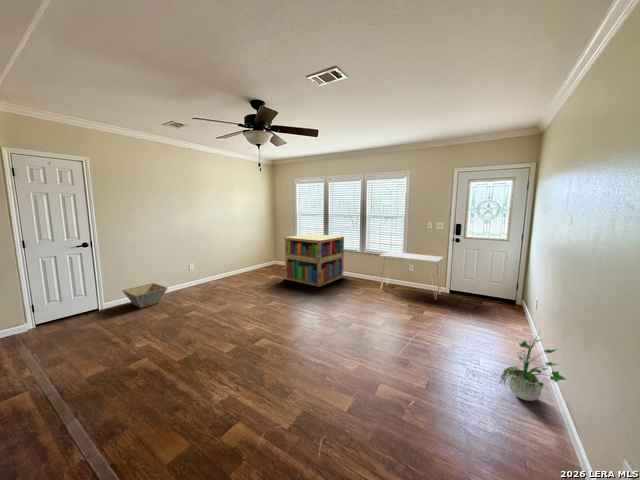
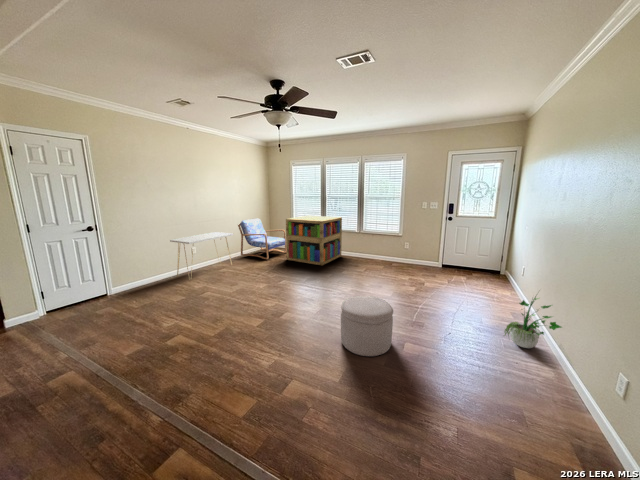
armchair: none [239,236,288,279] -> present [238,219,287,259]
console table: present [380,251,444,299] -> present [170,232,233,280]
basket: present [122,283,167,308] -> none [130,267,177,291]
ottoman: none [309,326,365,397] -> present [341,296,393,356]

